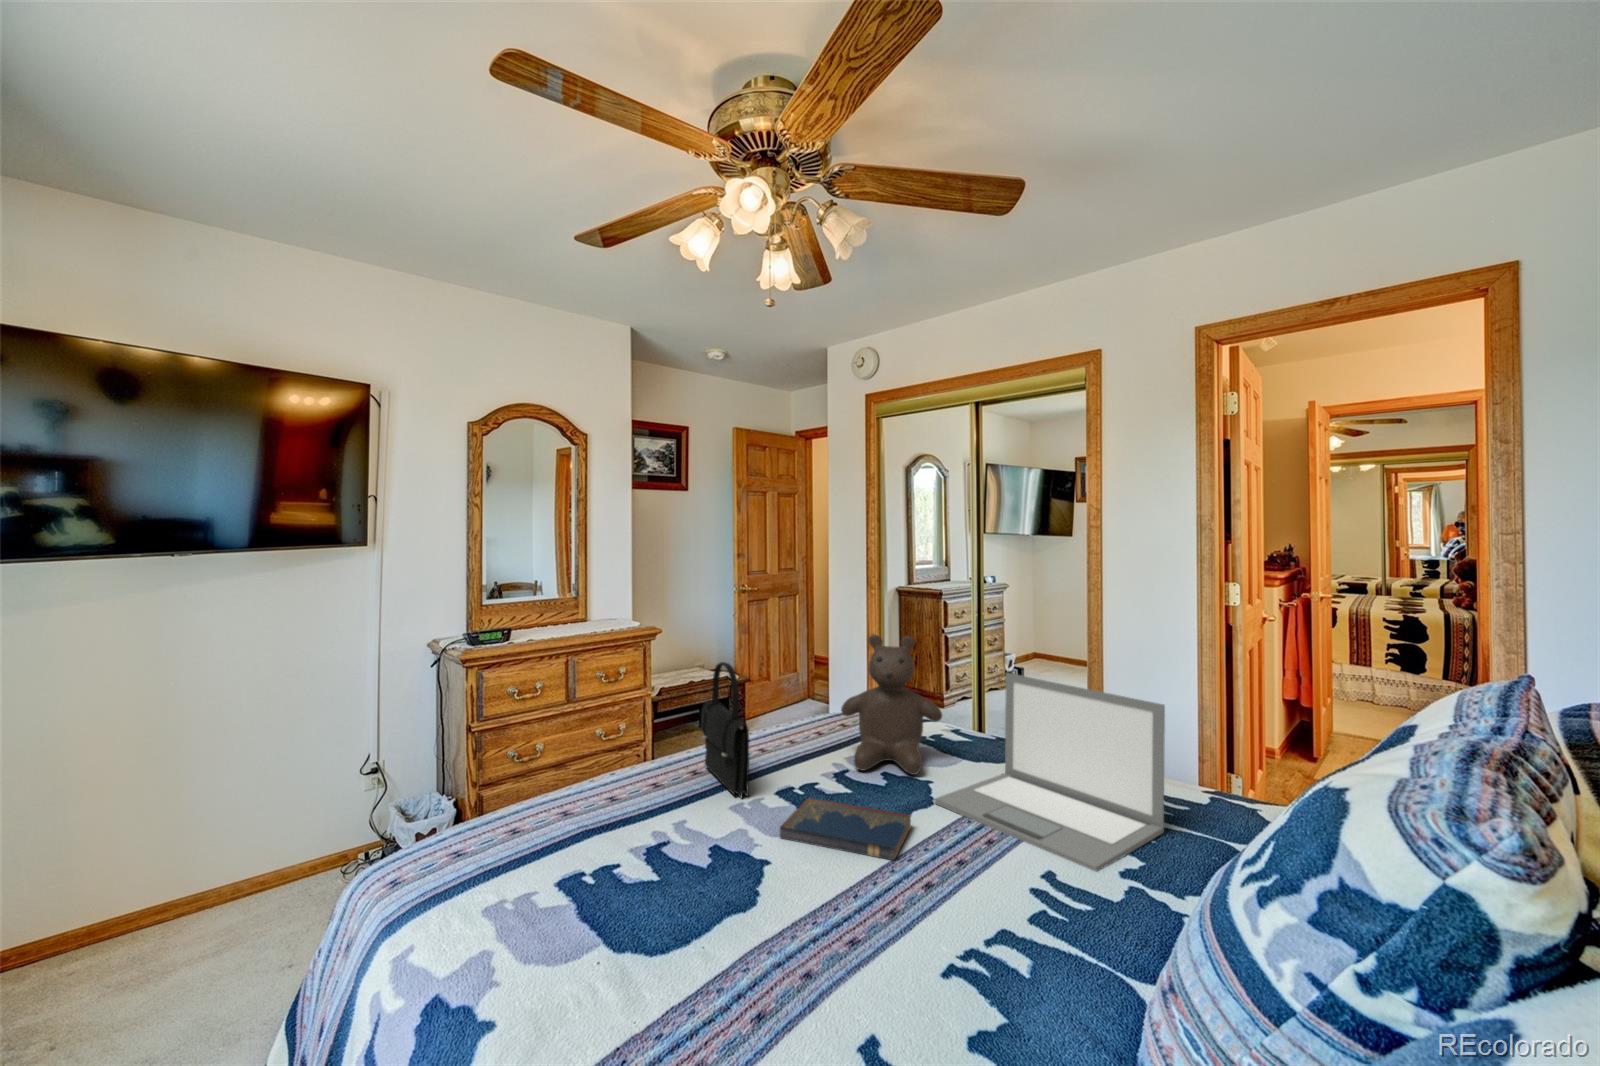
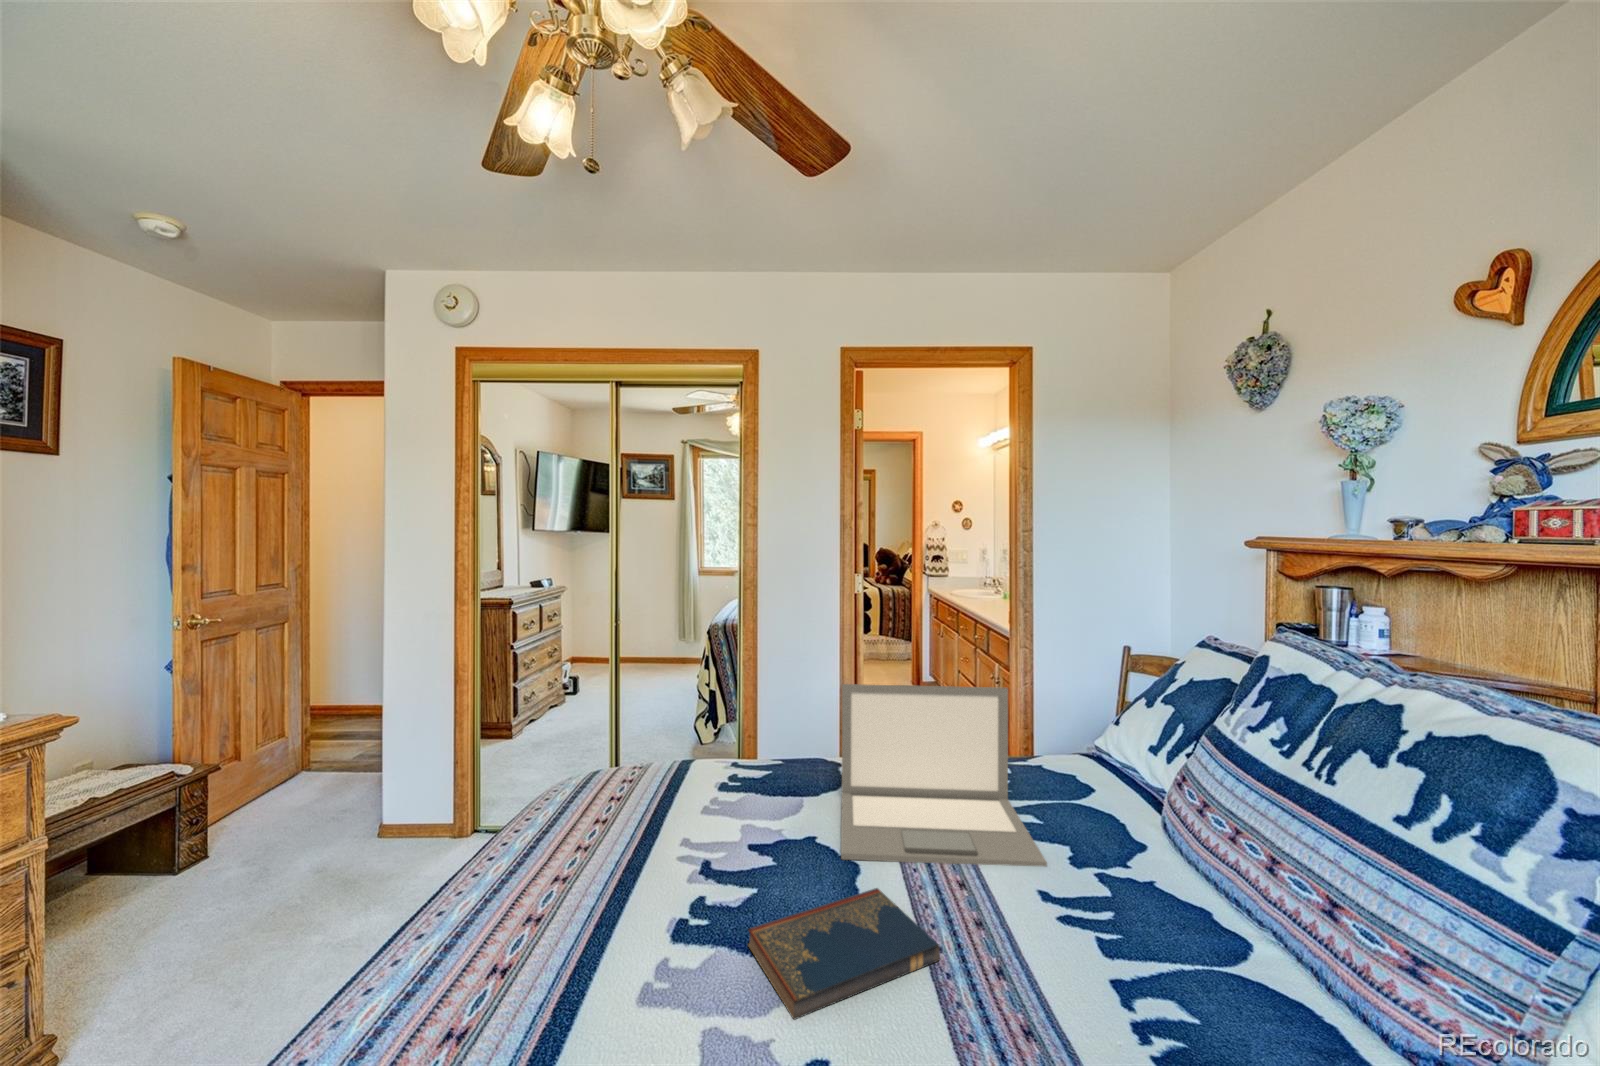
teddy bear: present [841,634,942,774] -> none [643,660,776,852]
handbag: present [701,662,749,798] -> none [477,760,646,988]

